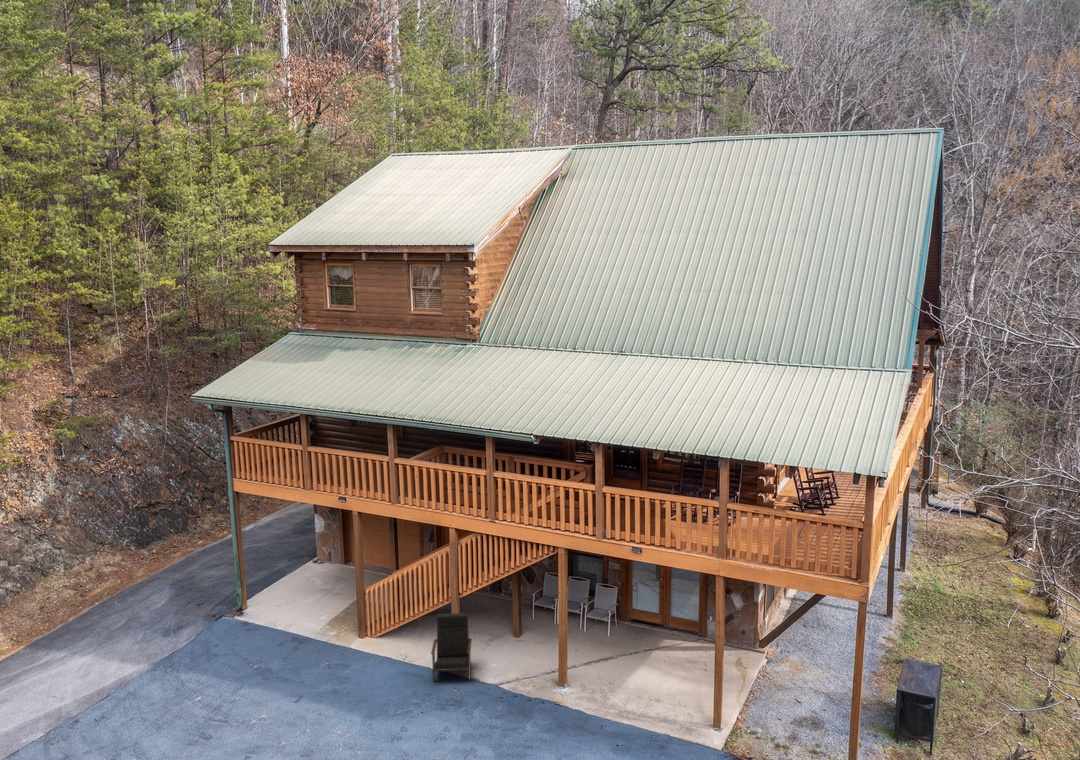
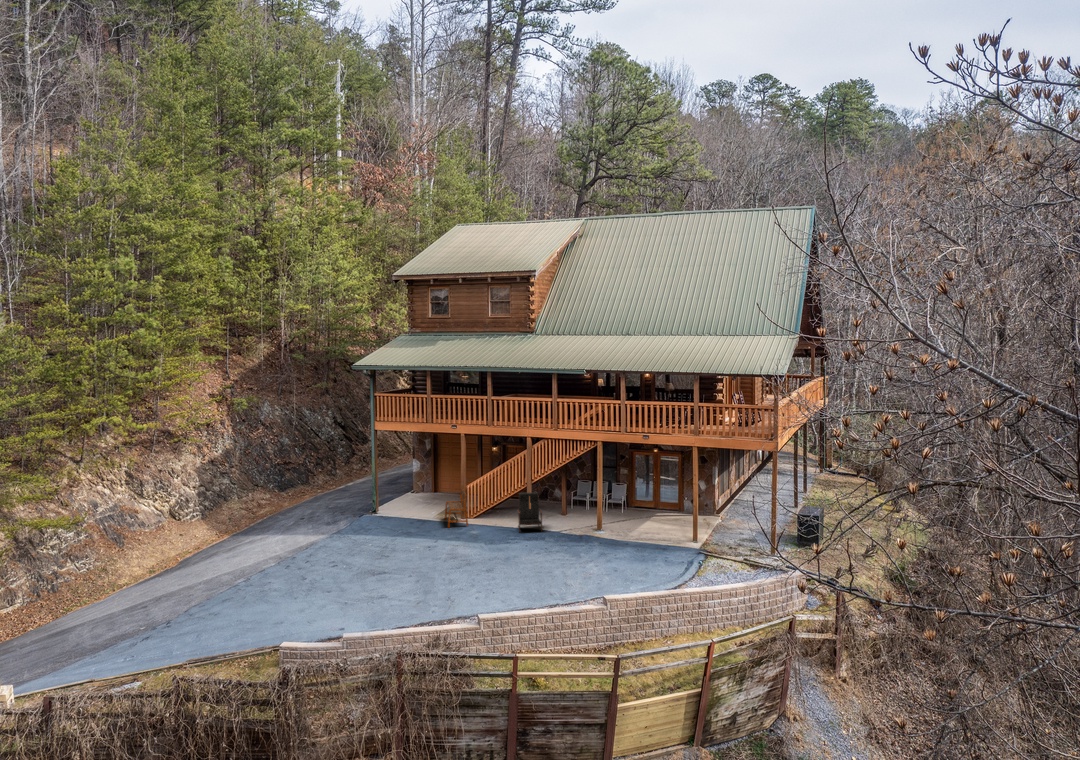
bench: none [329,589,365,662] -> present [445,489,468,528]

